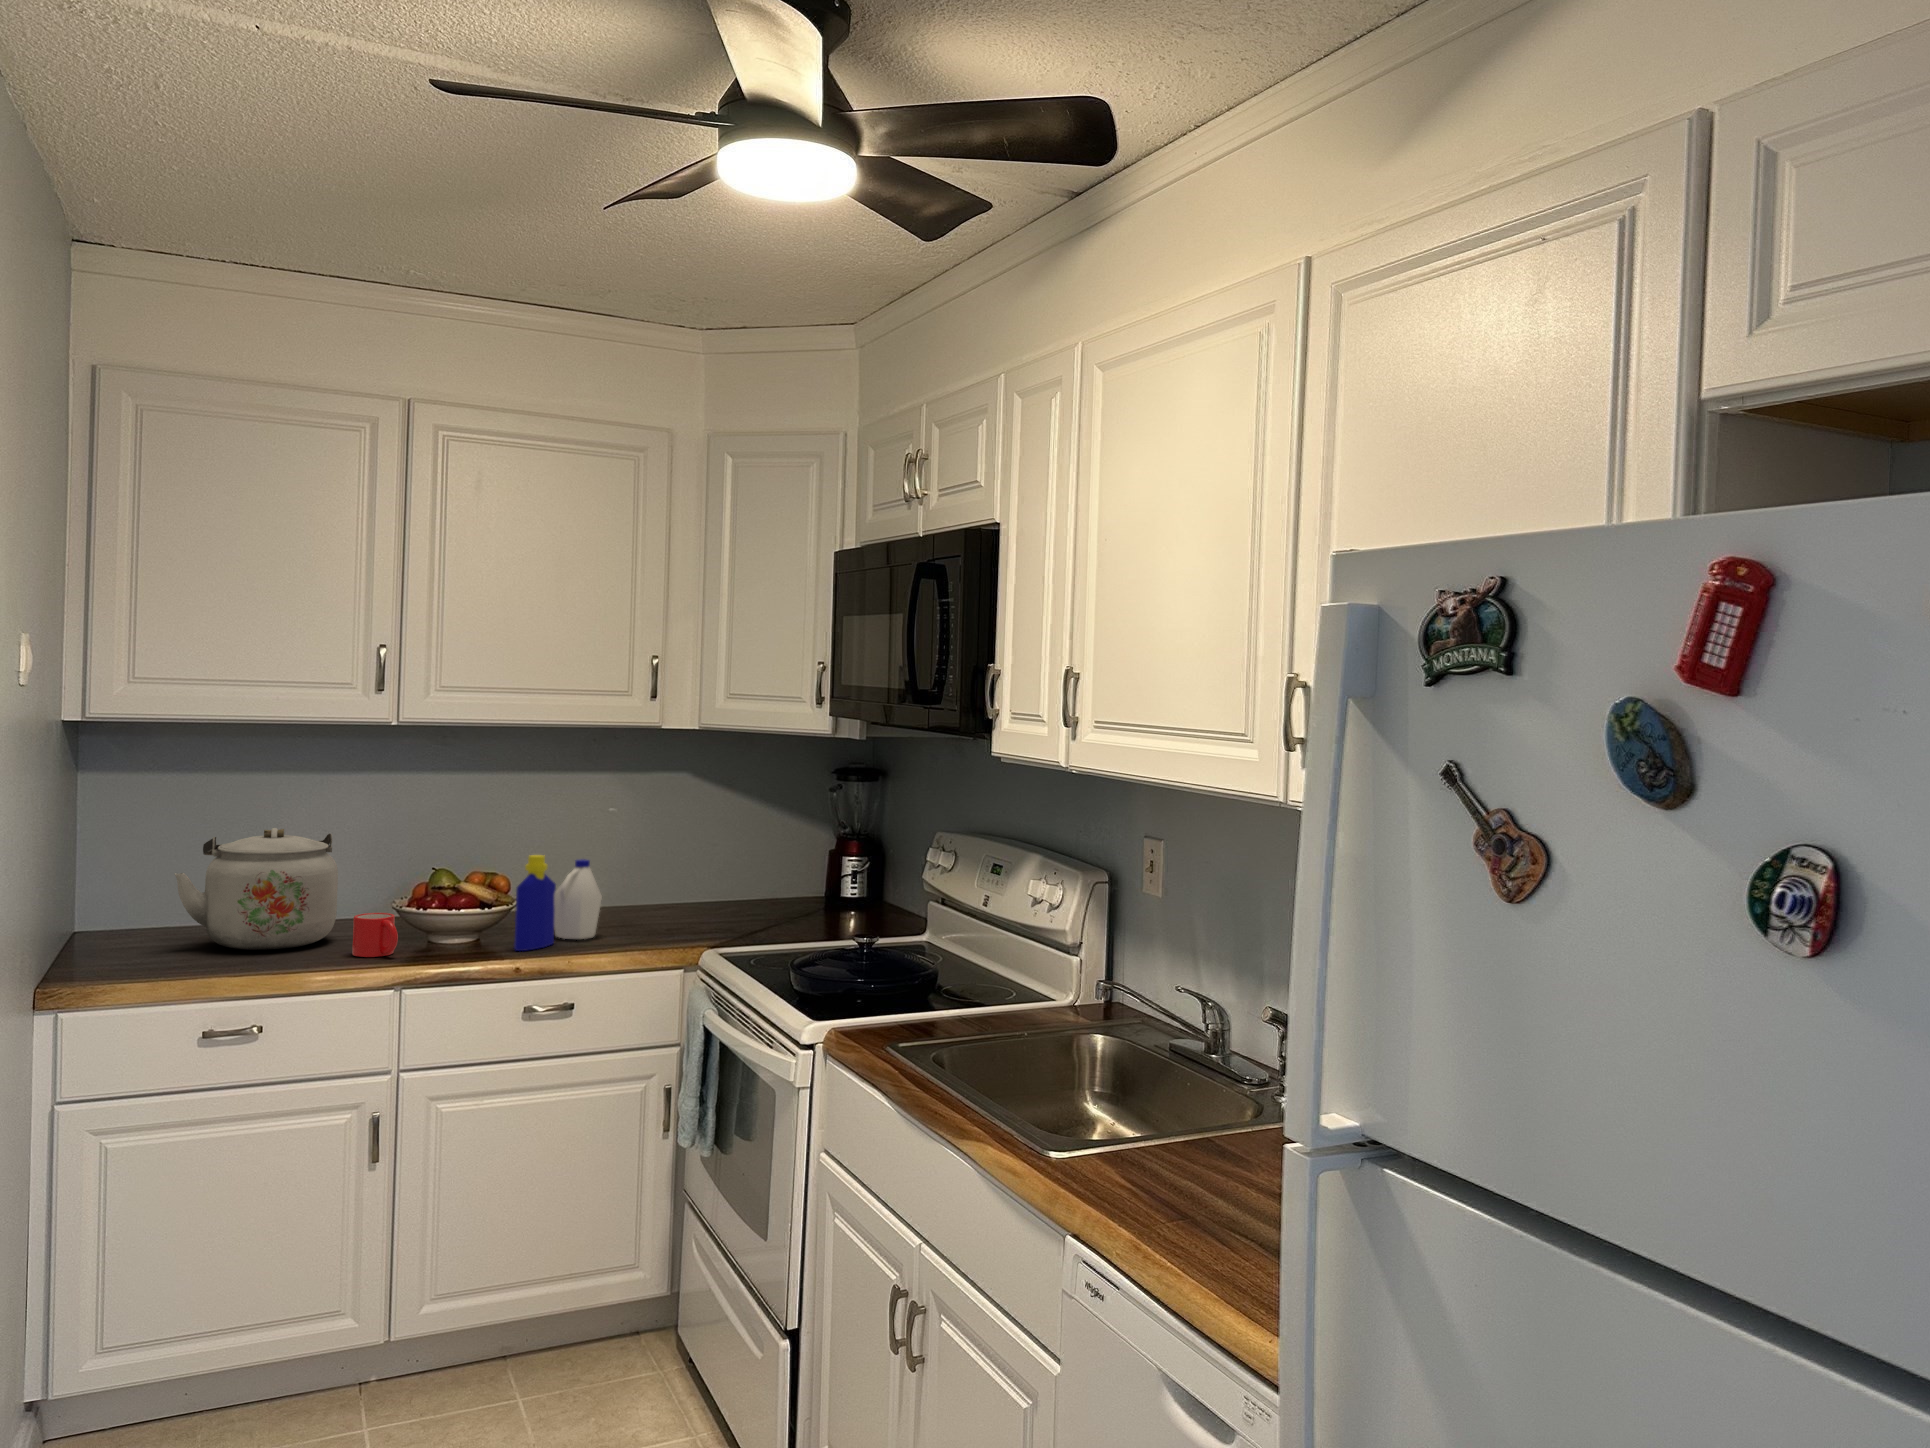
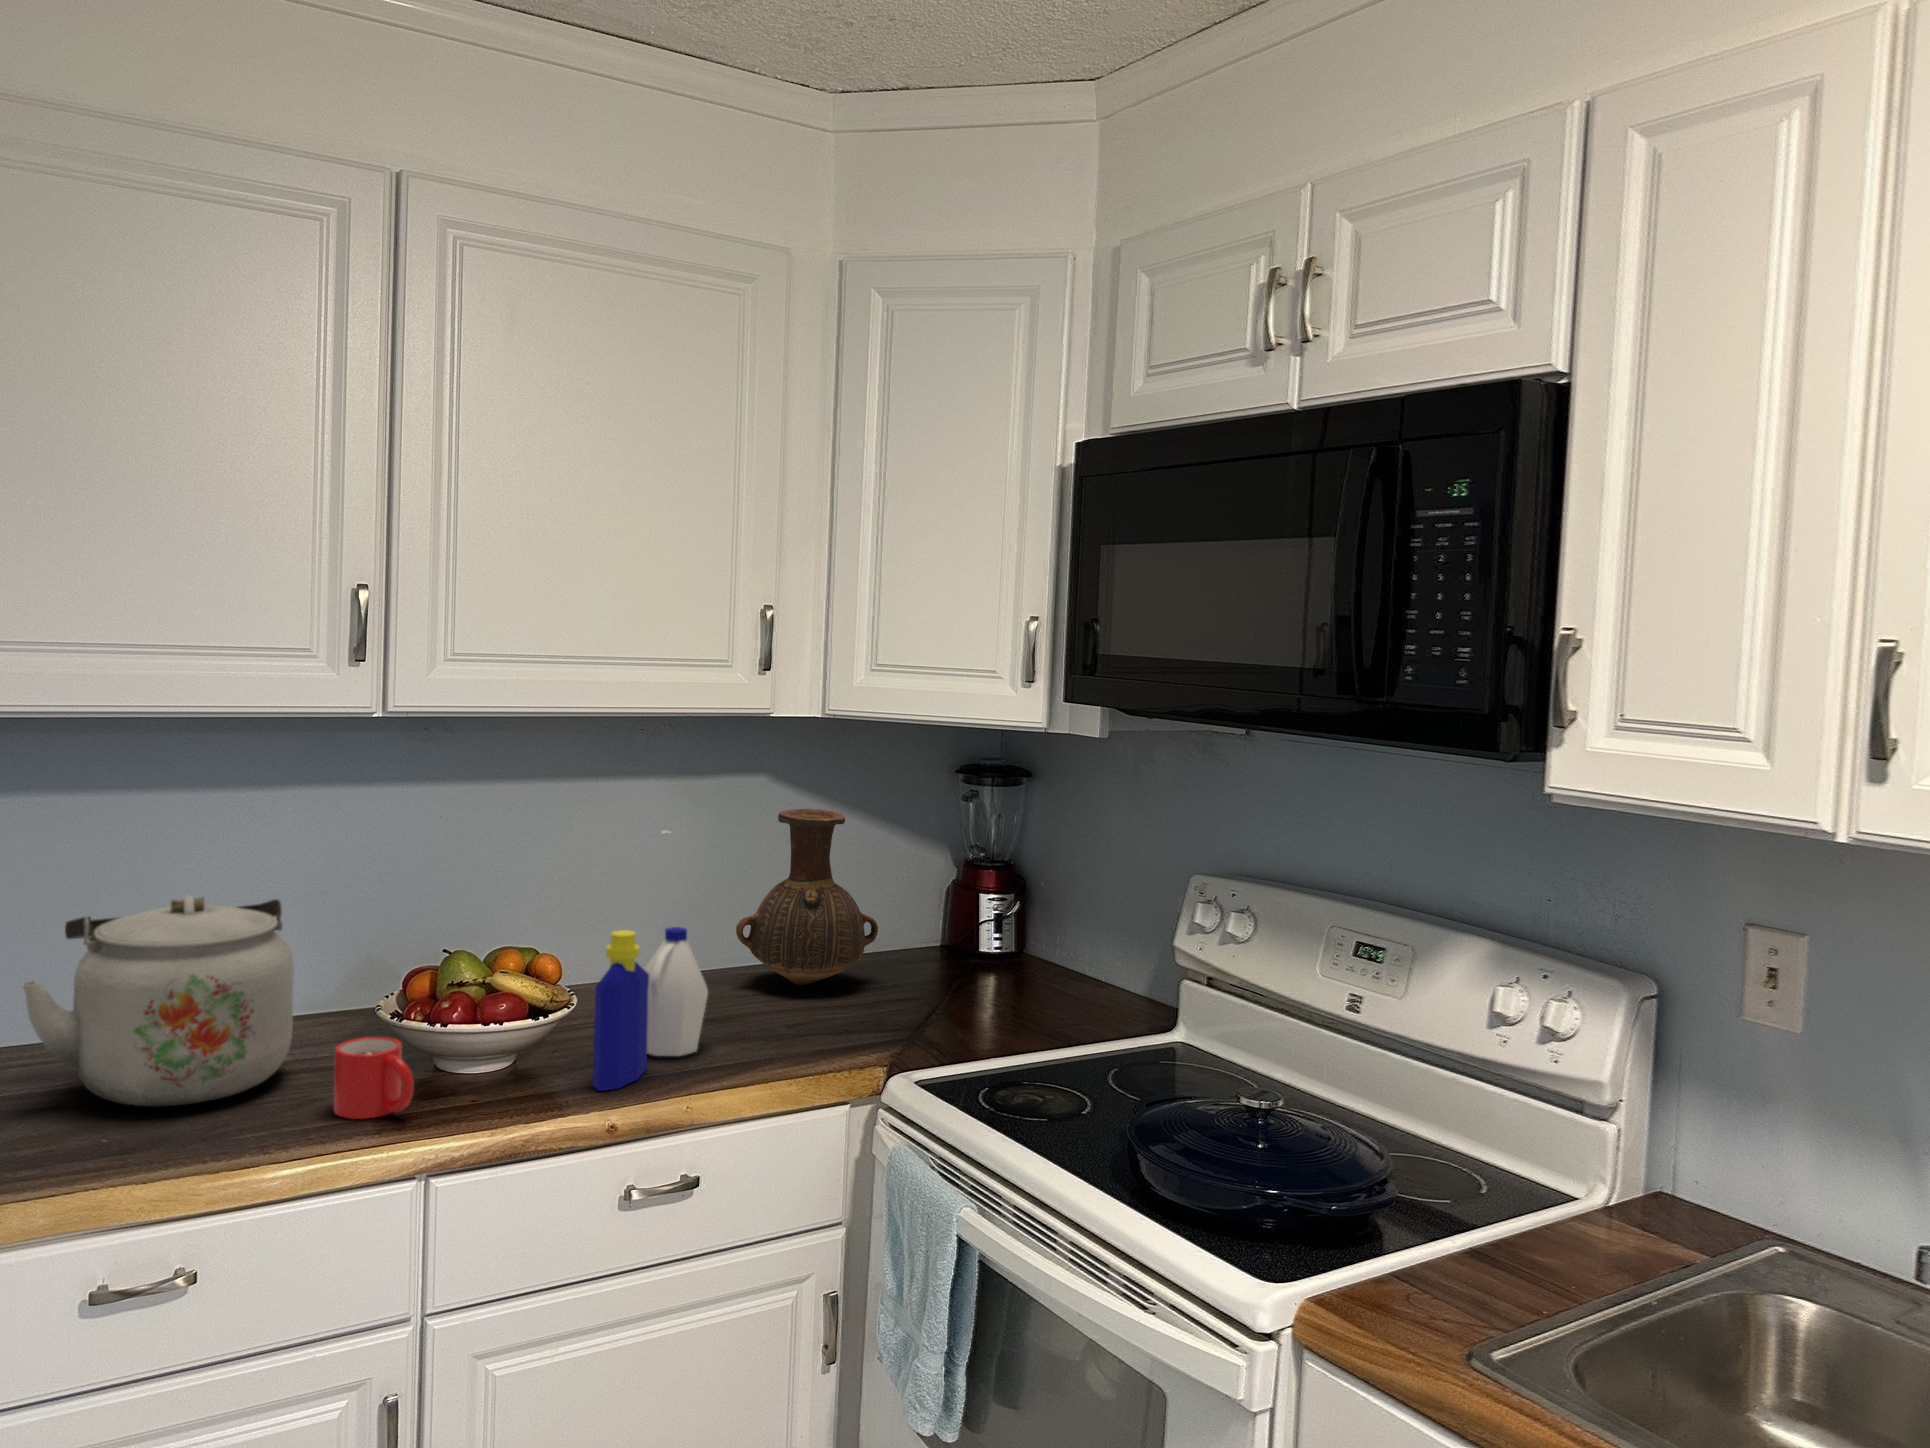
vase: none [650,794,750,913] -> present [736,809,878,985]

